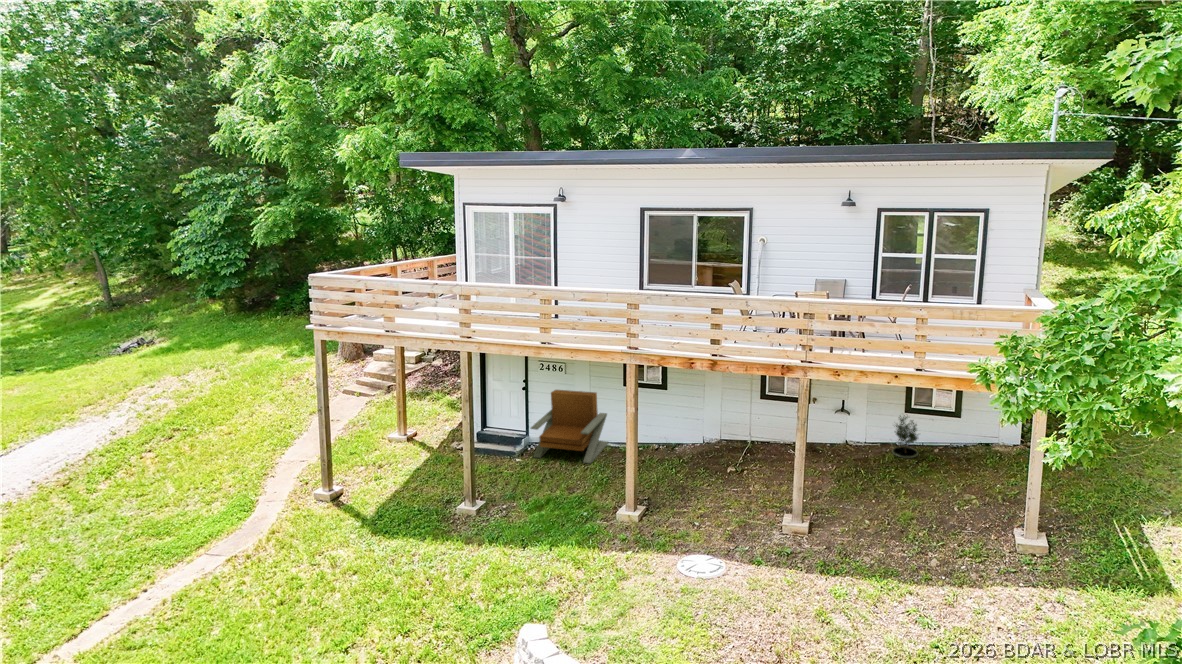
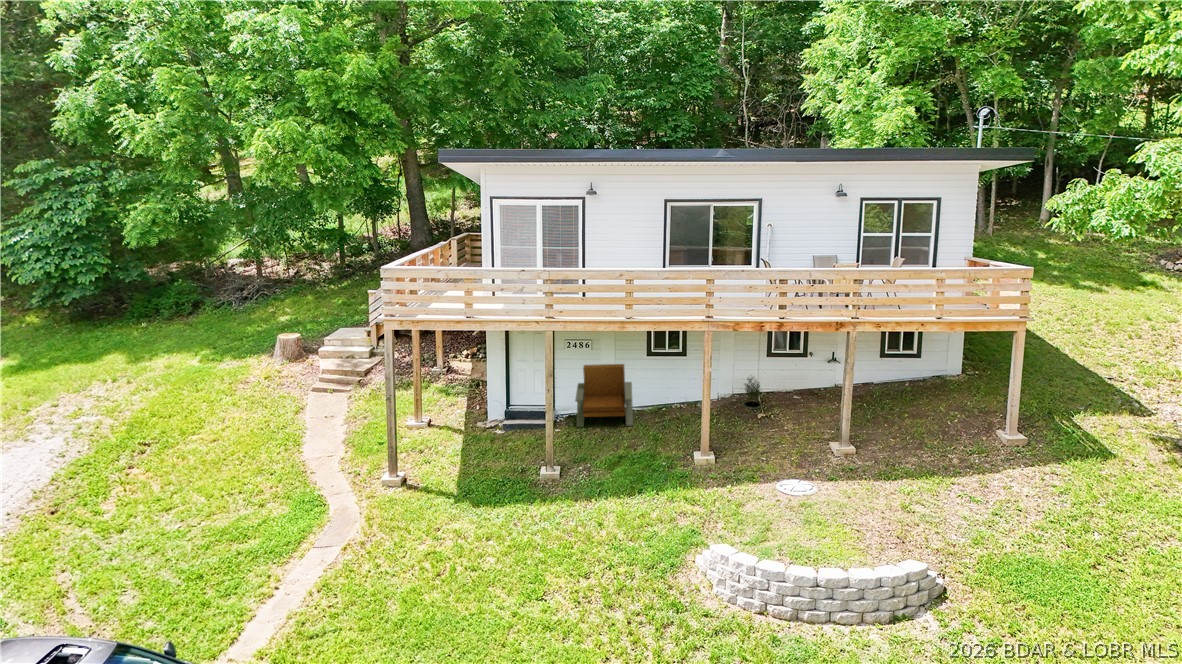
potted tree: present [892,416,918,458] -> present [743,378,762,409]

